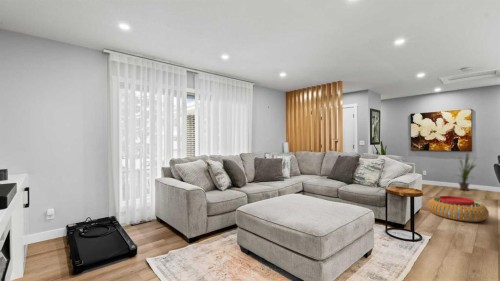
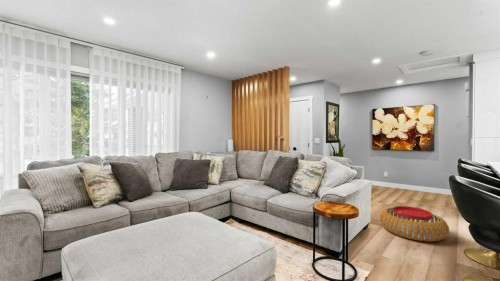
house plant: present [459,153,475,191] -> none [411,151,440,194]

